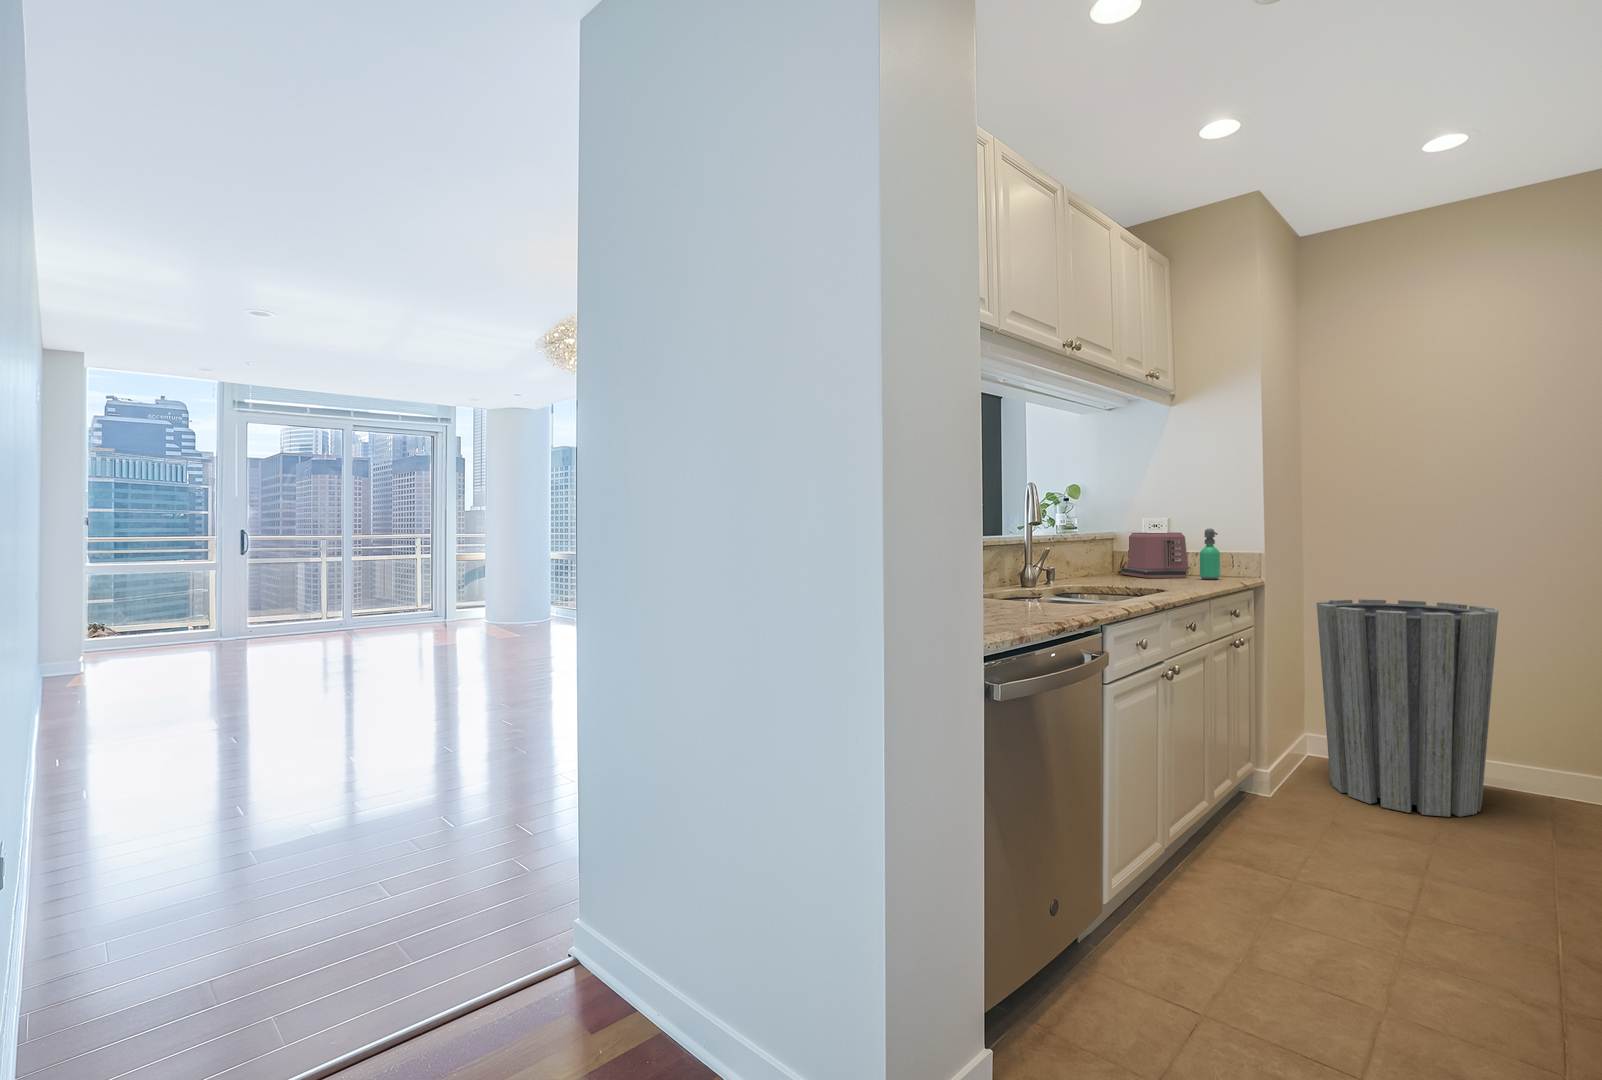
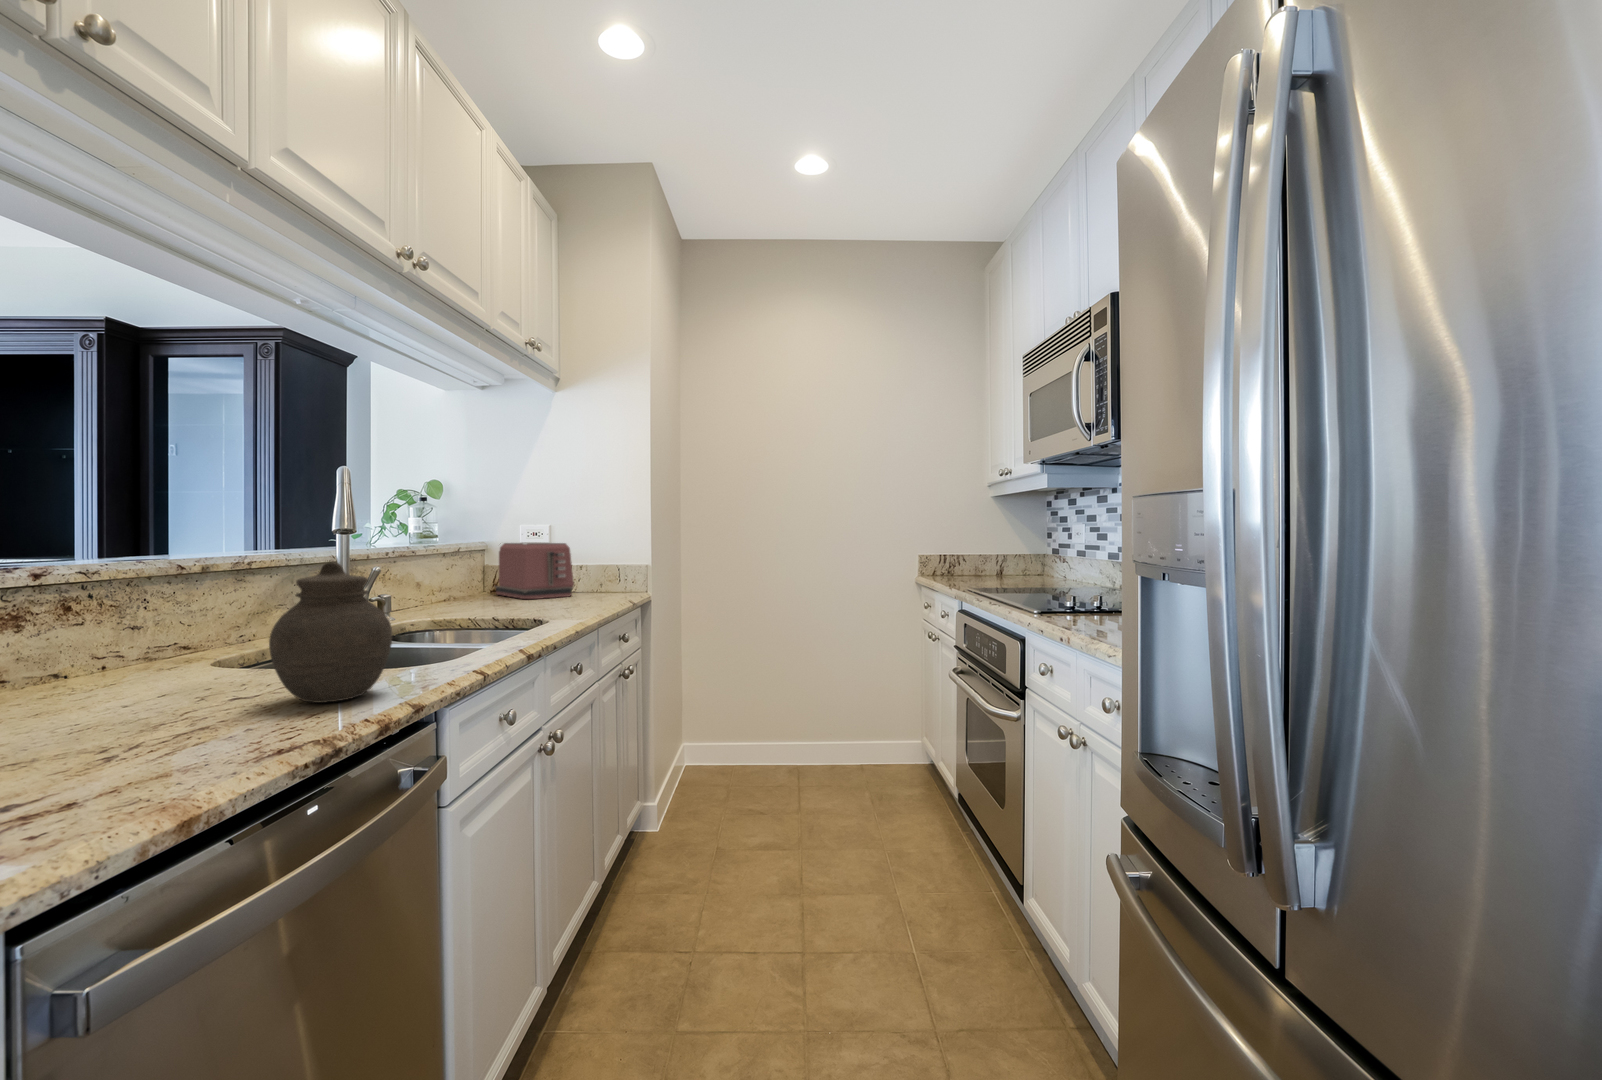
soap dispenser: present [1200,528,1220,579] -> none [586,539,608,598]
jar: none [1024,541,1080,613] -> present [269,562,392,703]
trash can: present [1317,599,1498,817] -> none [694,606,826,812]

